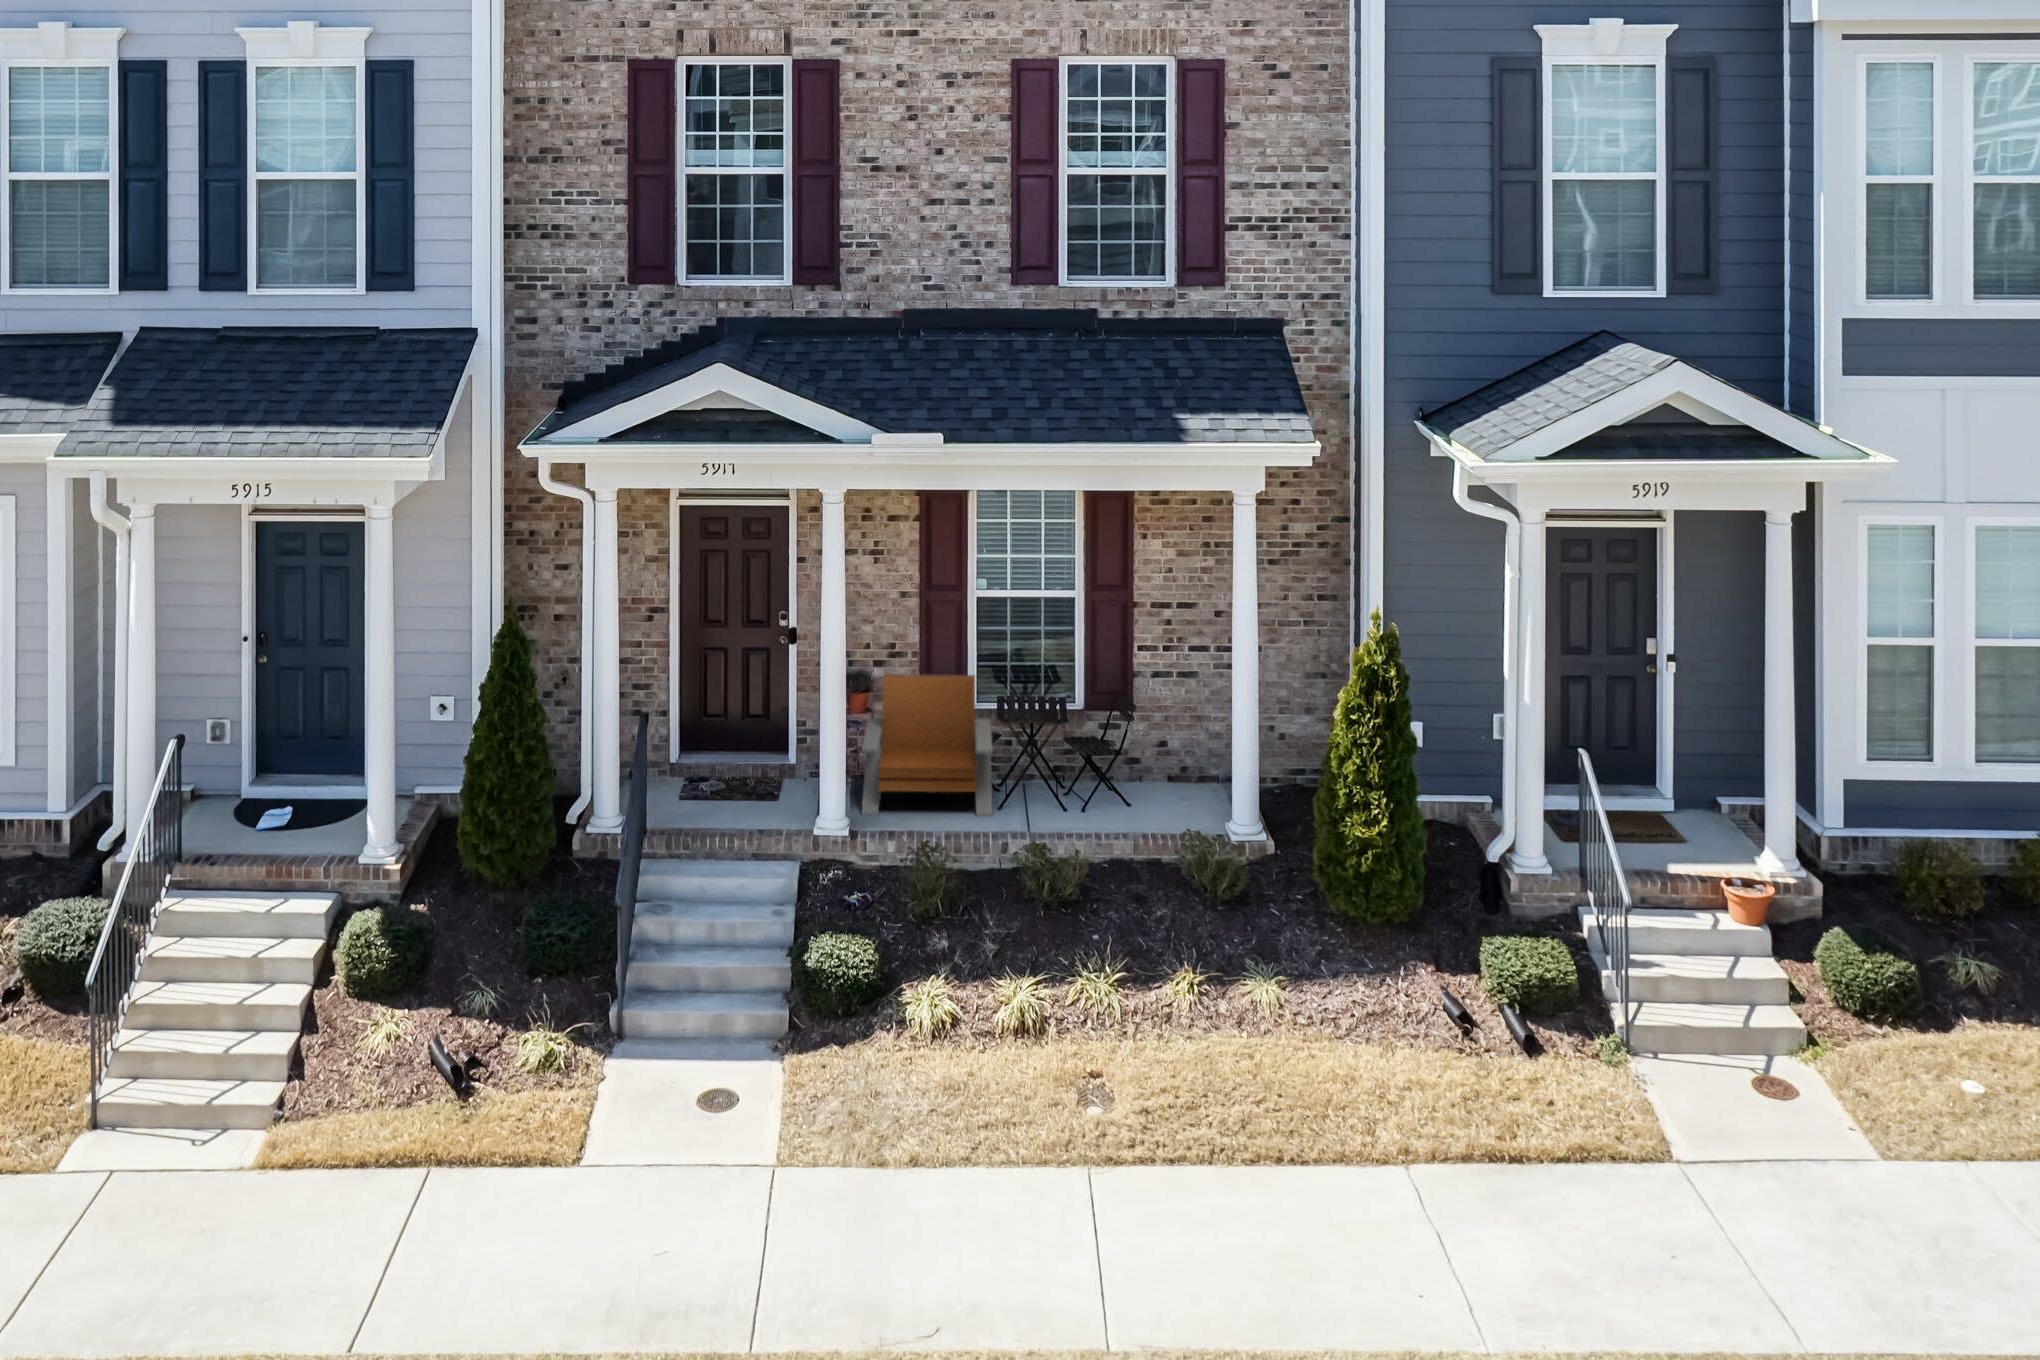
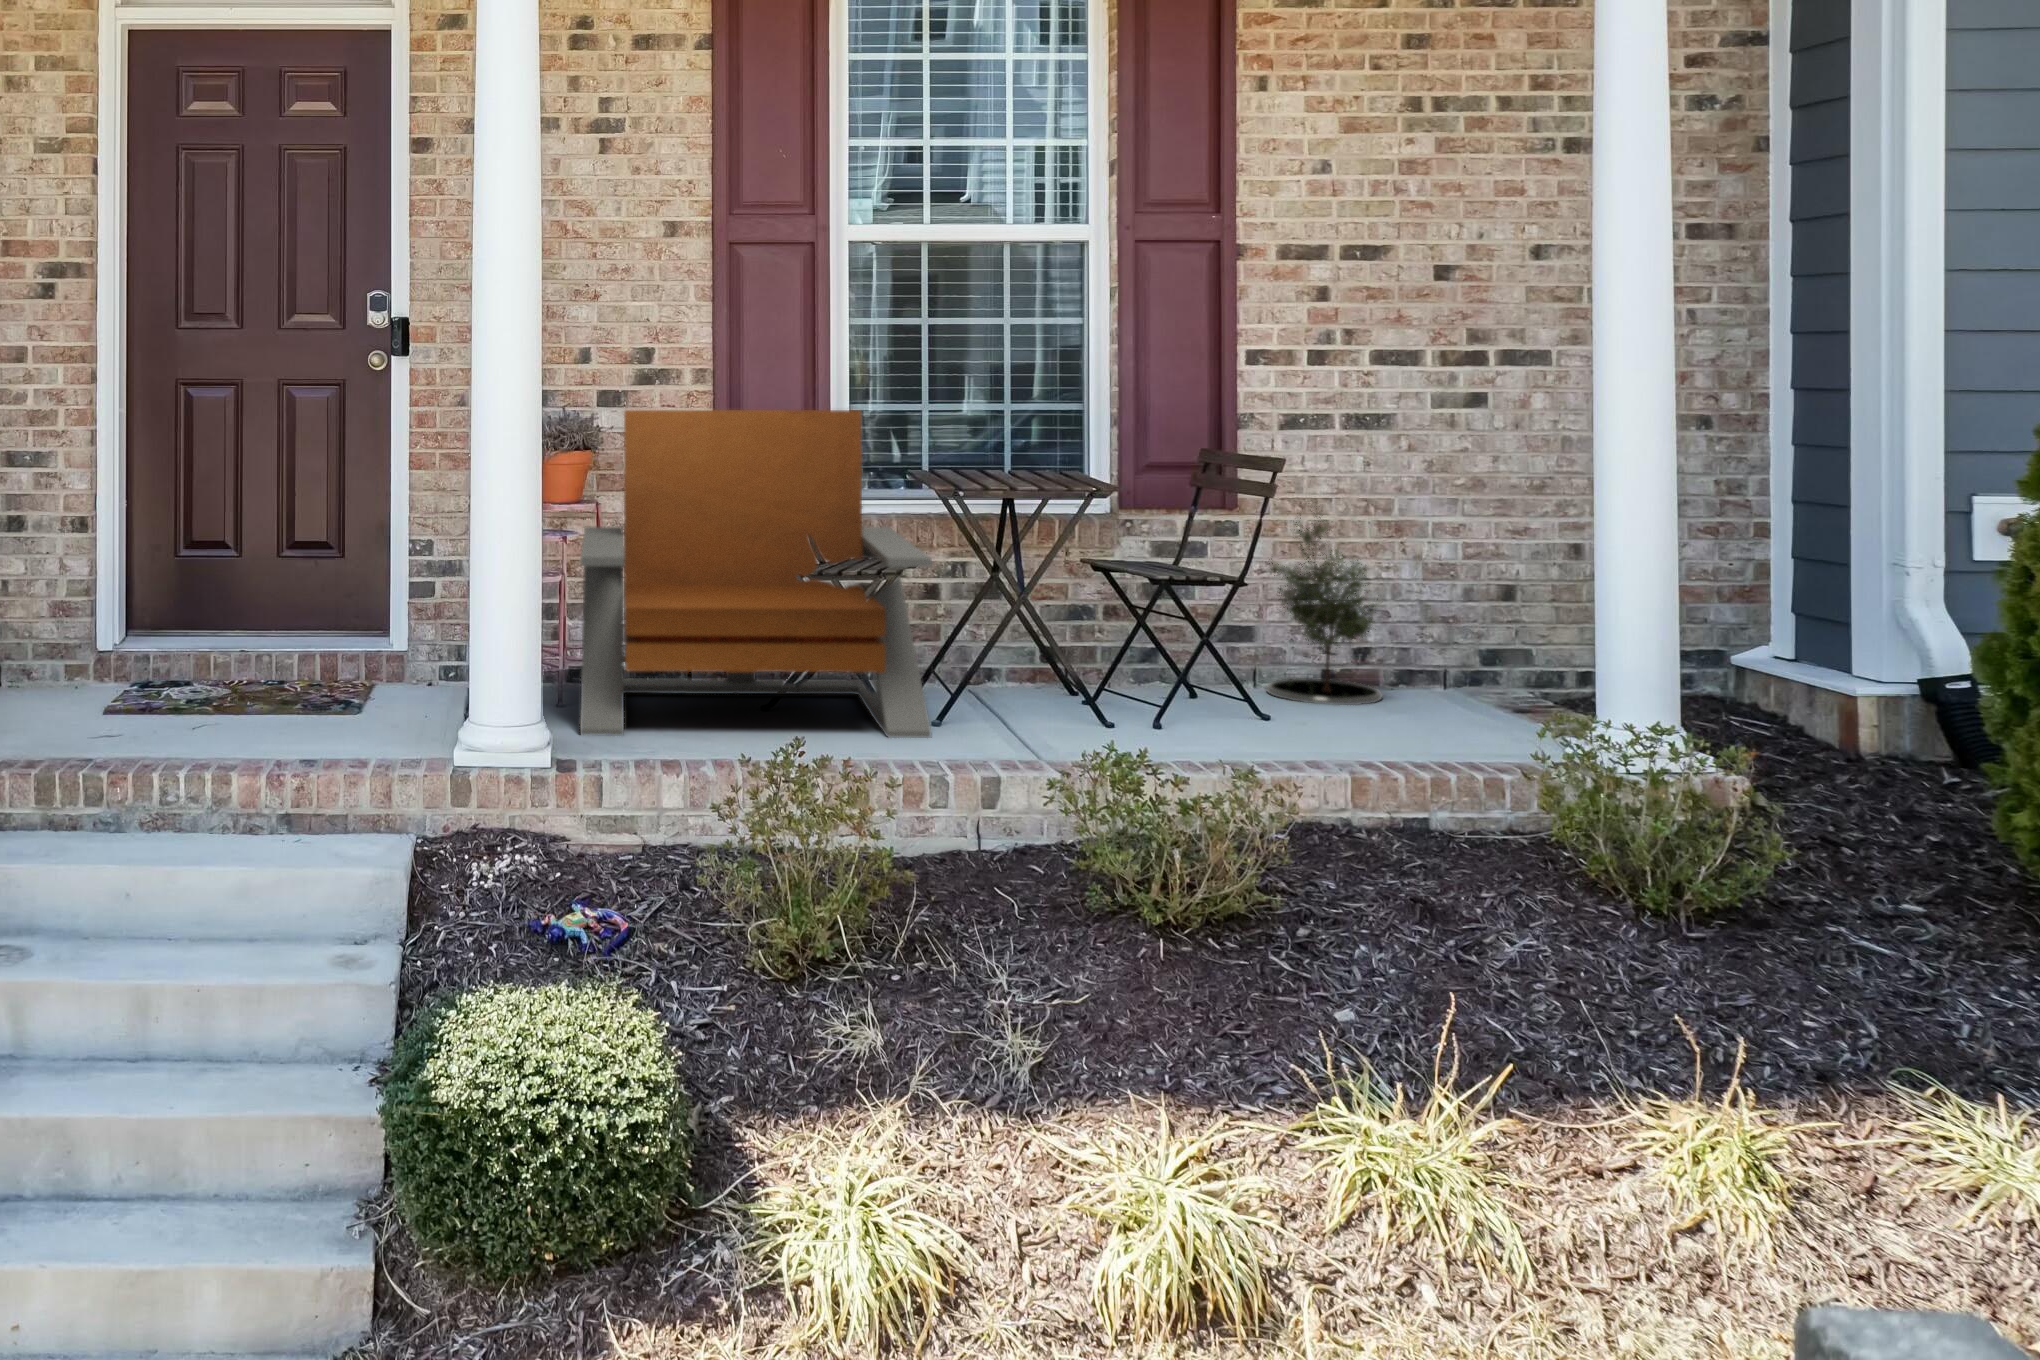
potted tree: none [1137,711,1184,794] -> present [1266,508,1382,705]

